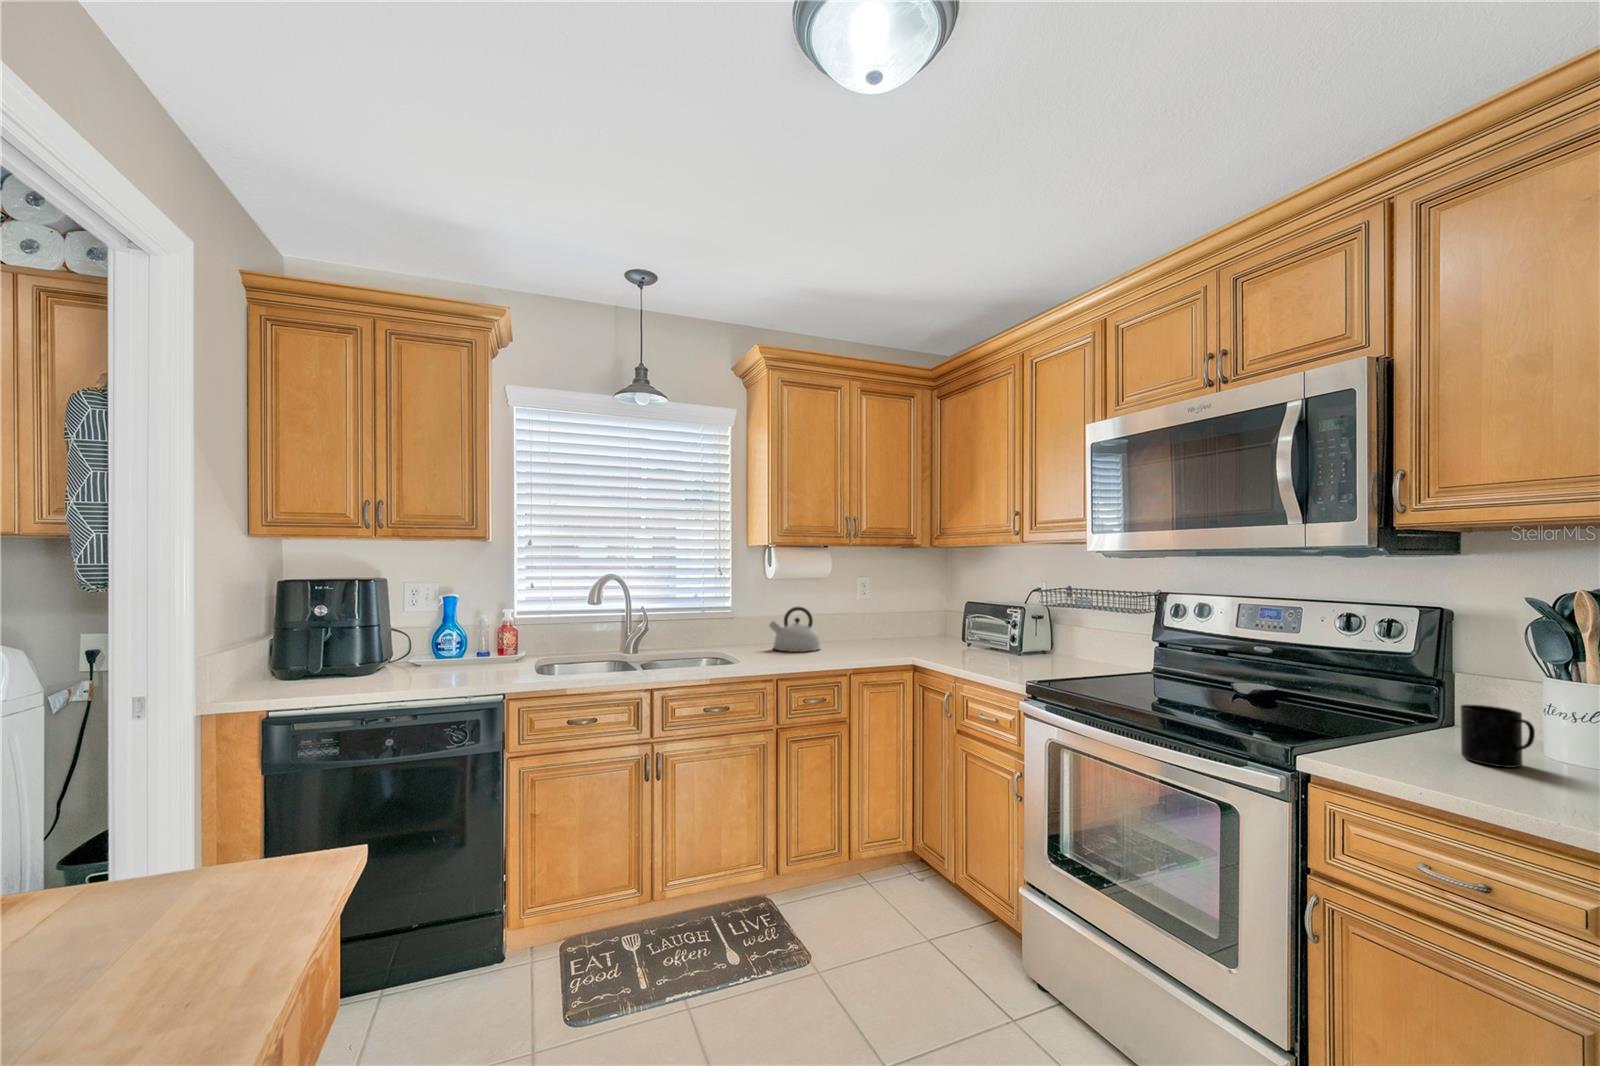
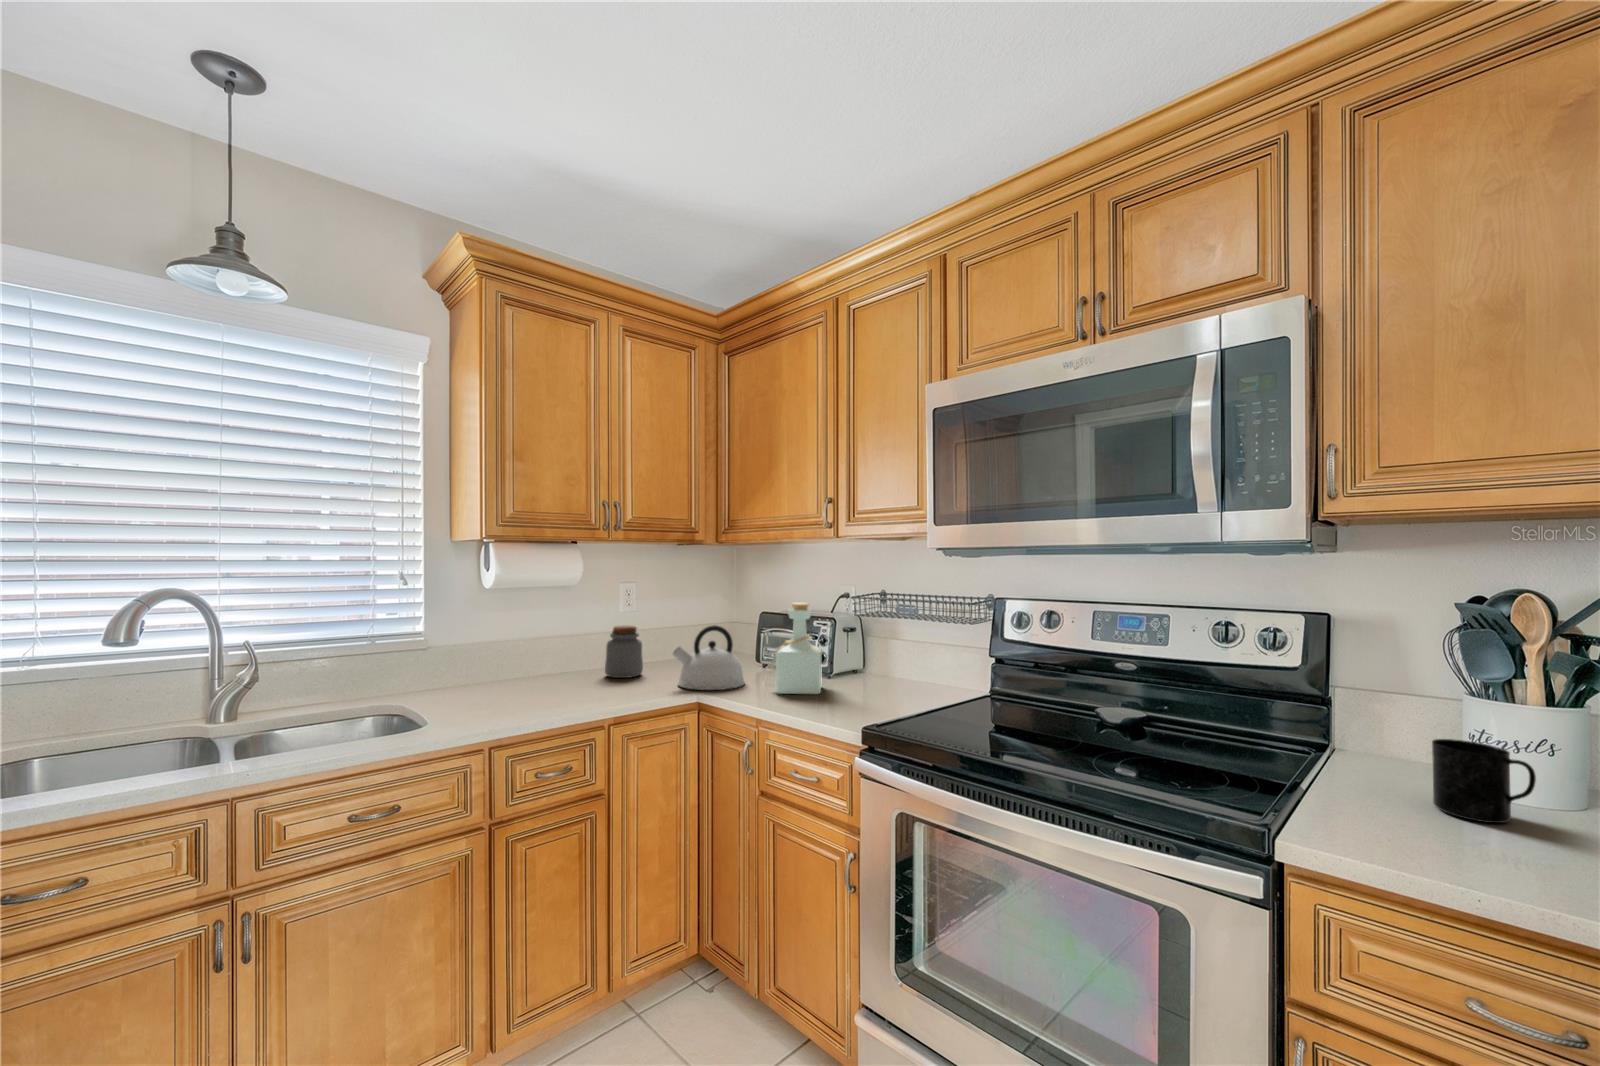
bottle: none [970,594,1013,664] -> present [772,603,821,695]
kettle: present [769,607,820,652] -> present [673,625,745,690]
jar: none [850,609,877,647] -> present [605,626,643,678]

